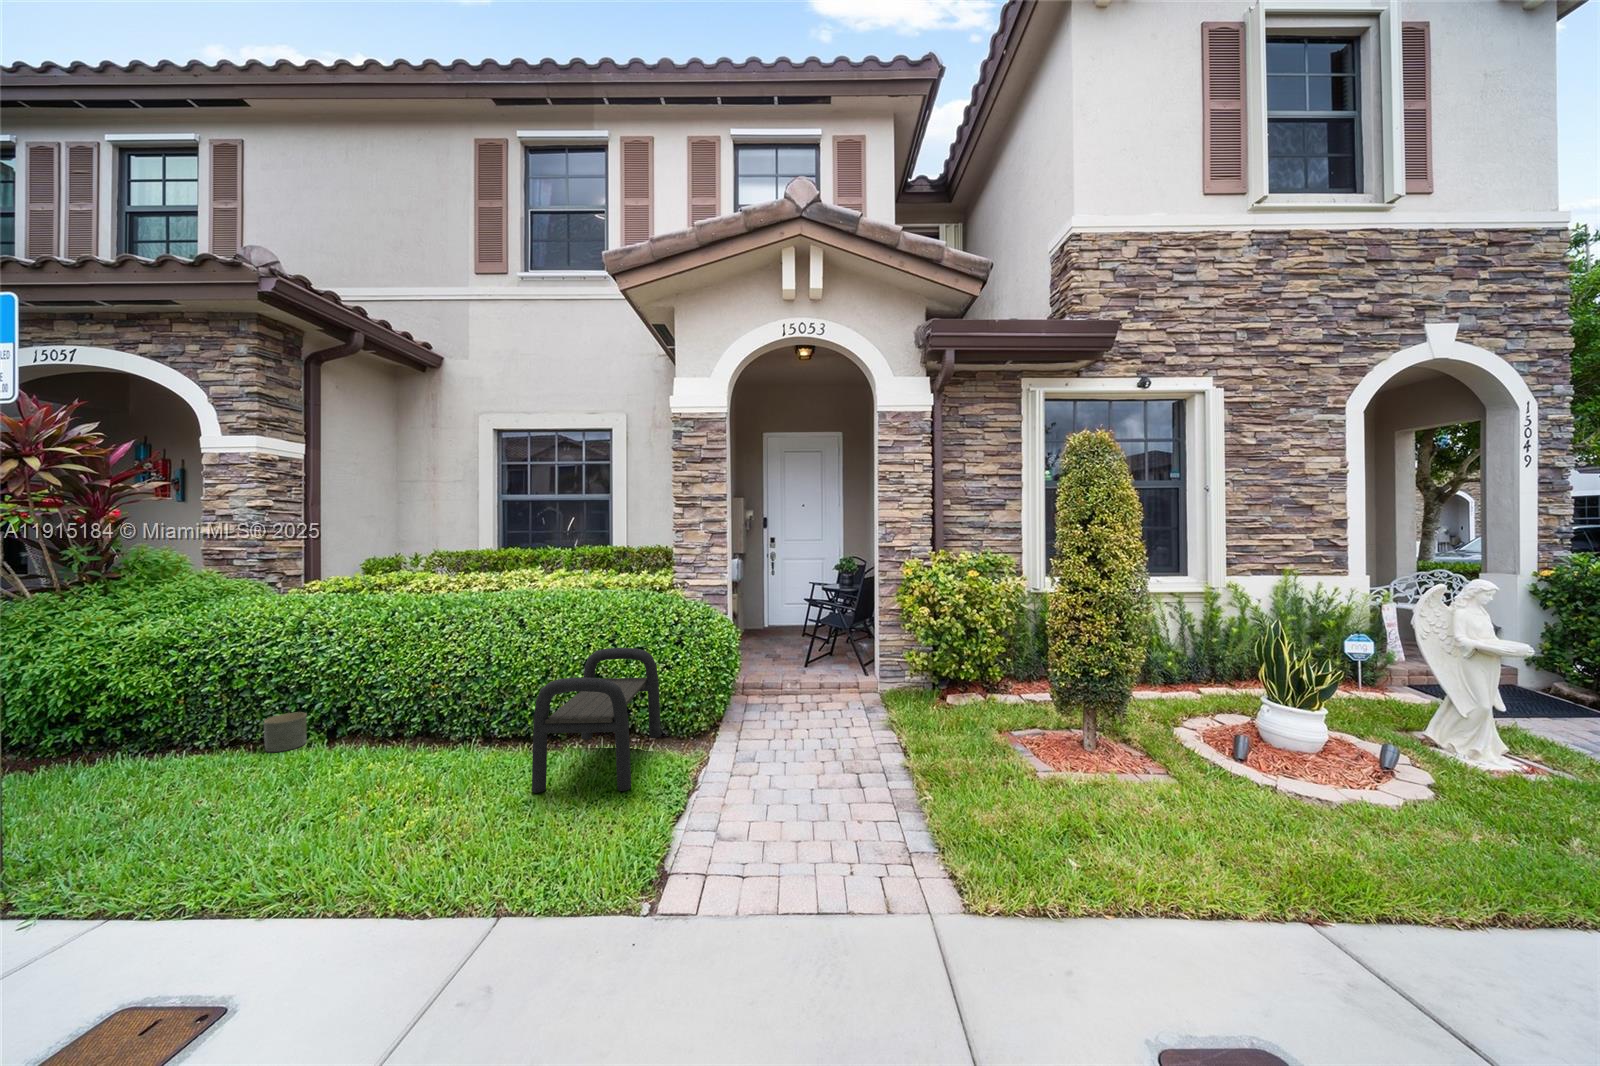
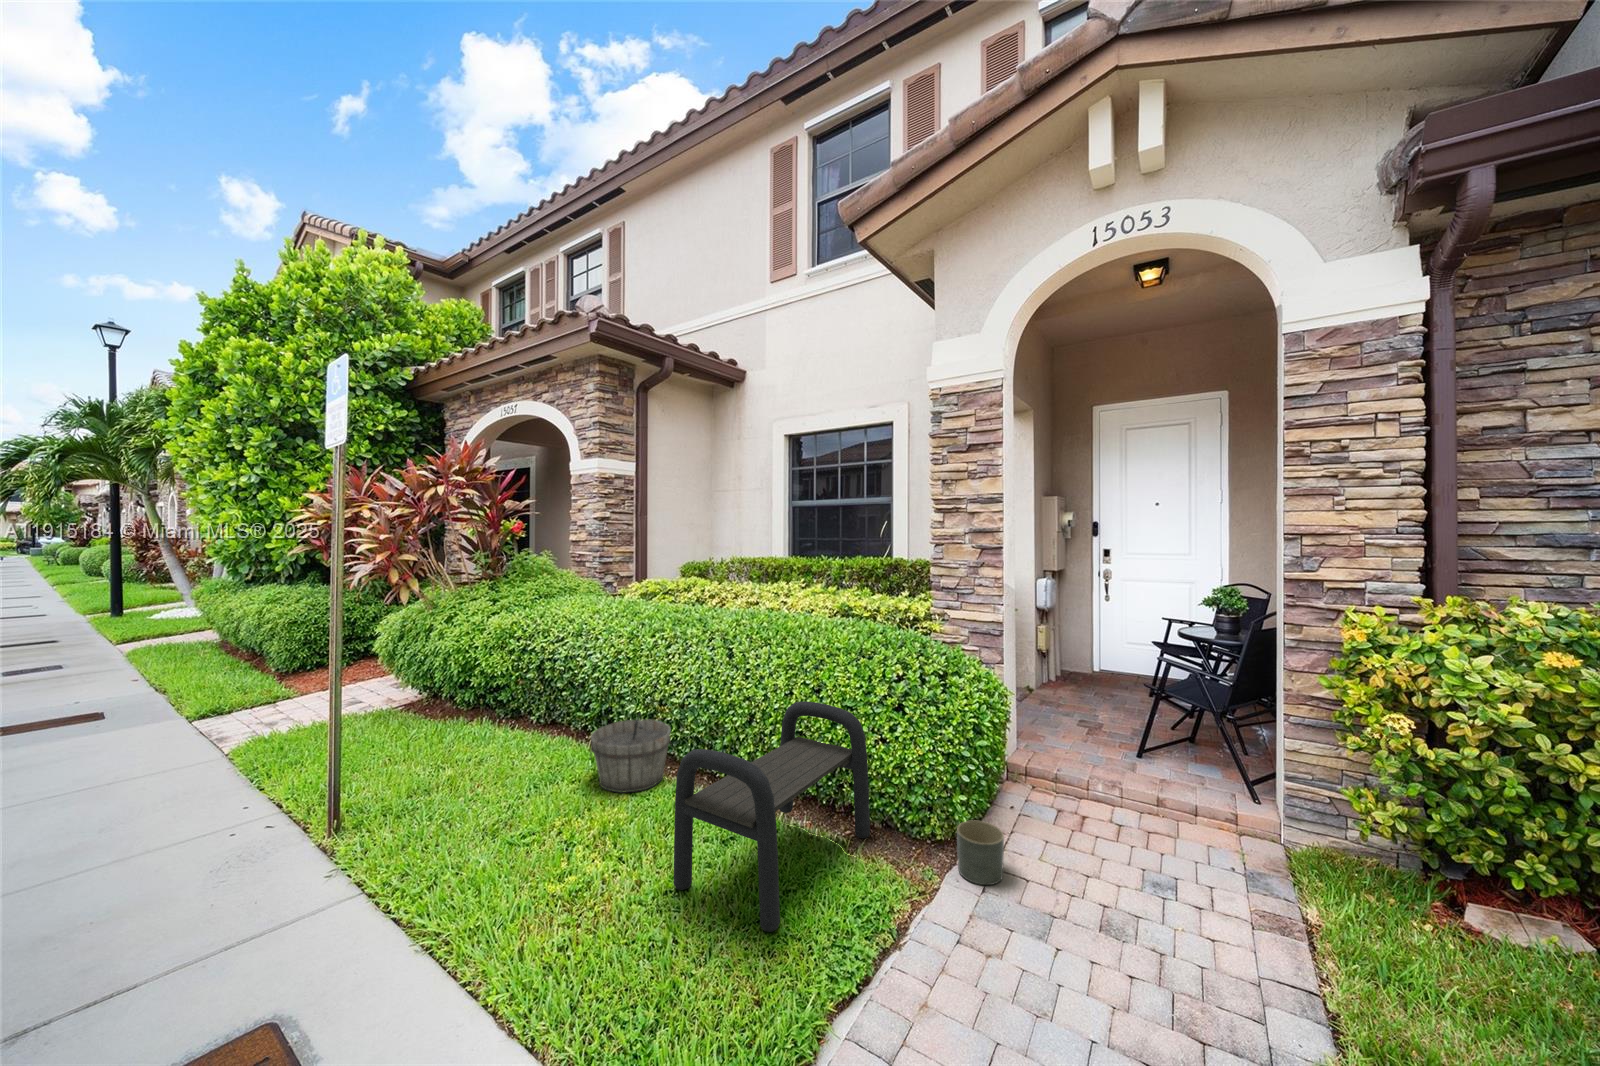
wooden bucket: none [372,689,461,763] -> present [590,714,671,792]
planter: present [264,712,307,752] -> present [957,821,1004,885]

